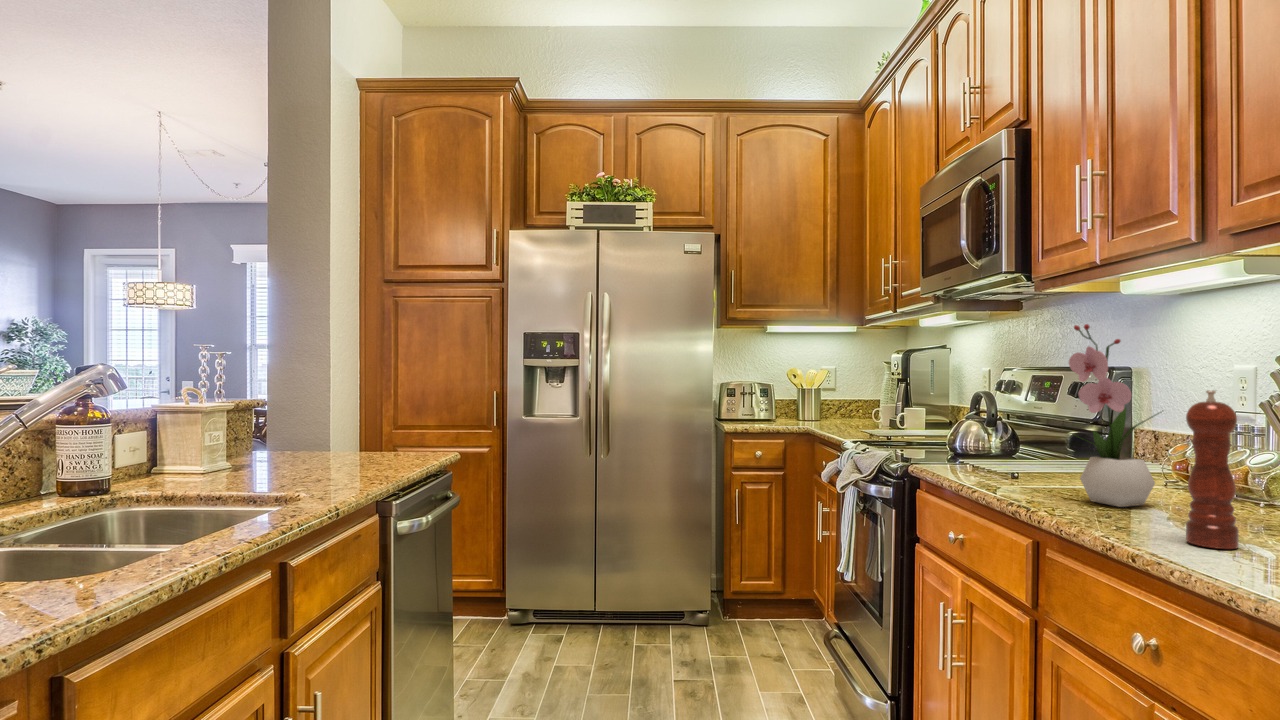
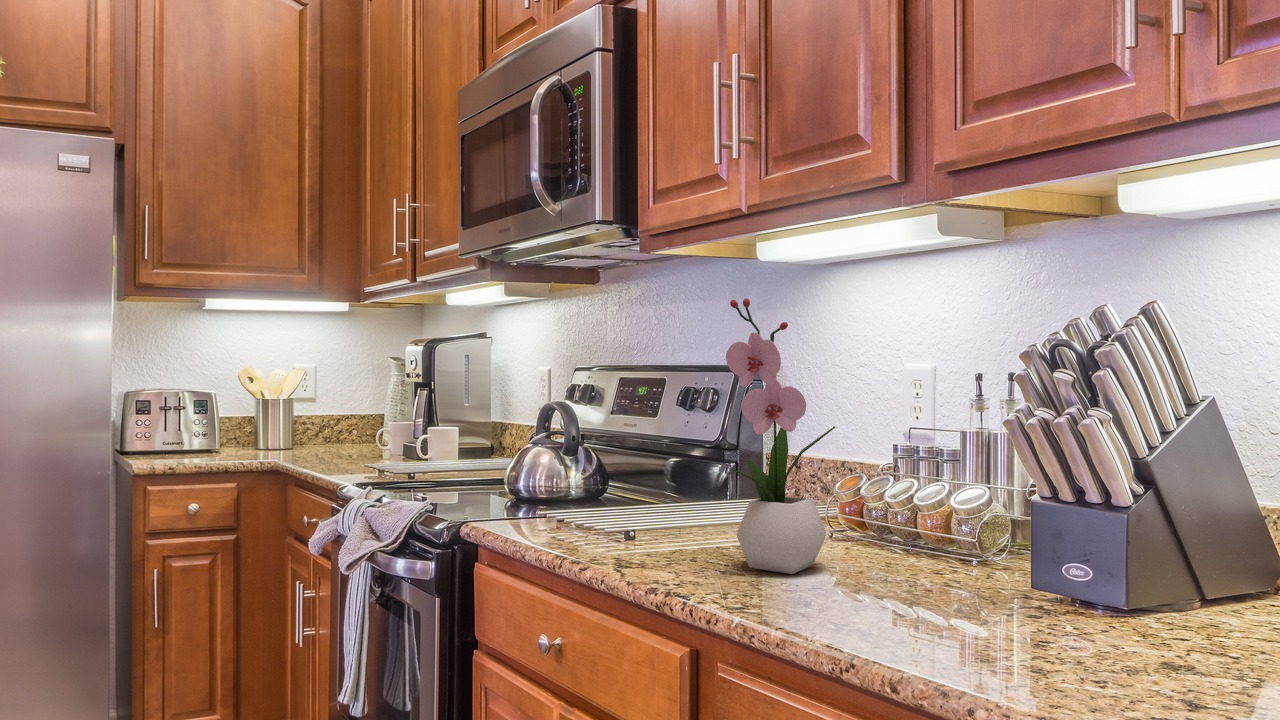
pepper mill: present [1186,390,1239,549] -> none [923,400,988,642]

